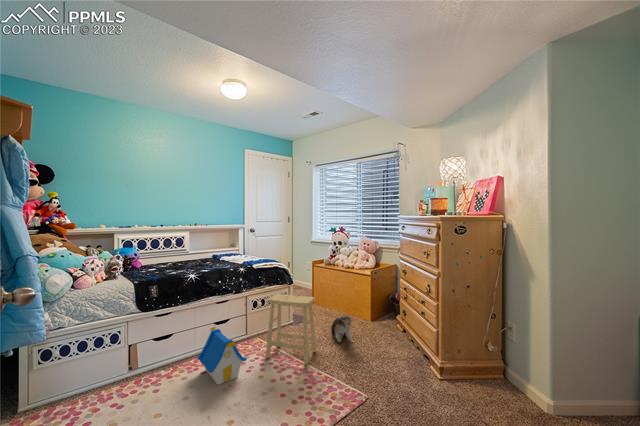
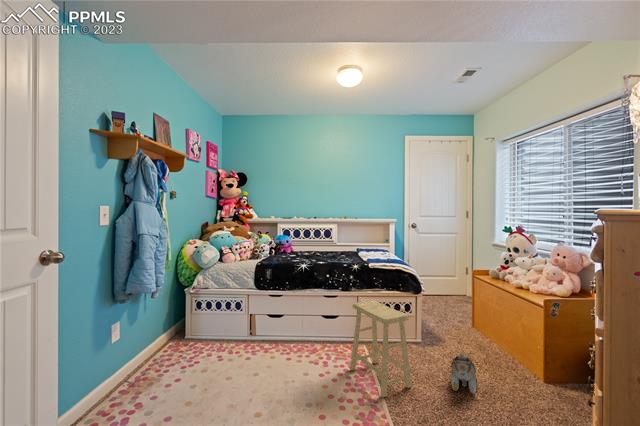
toy house: present [197,327,247,385] -> none [278,319,321,376]

